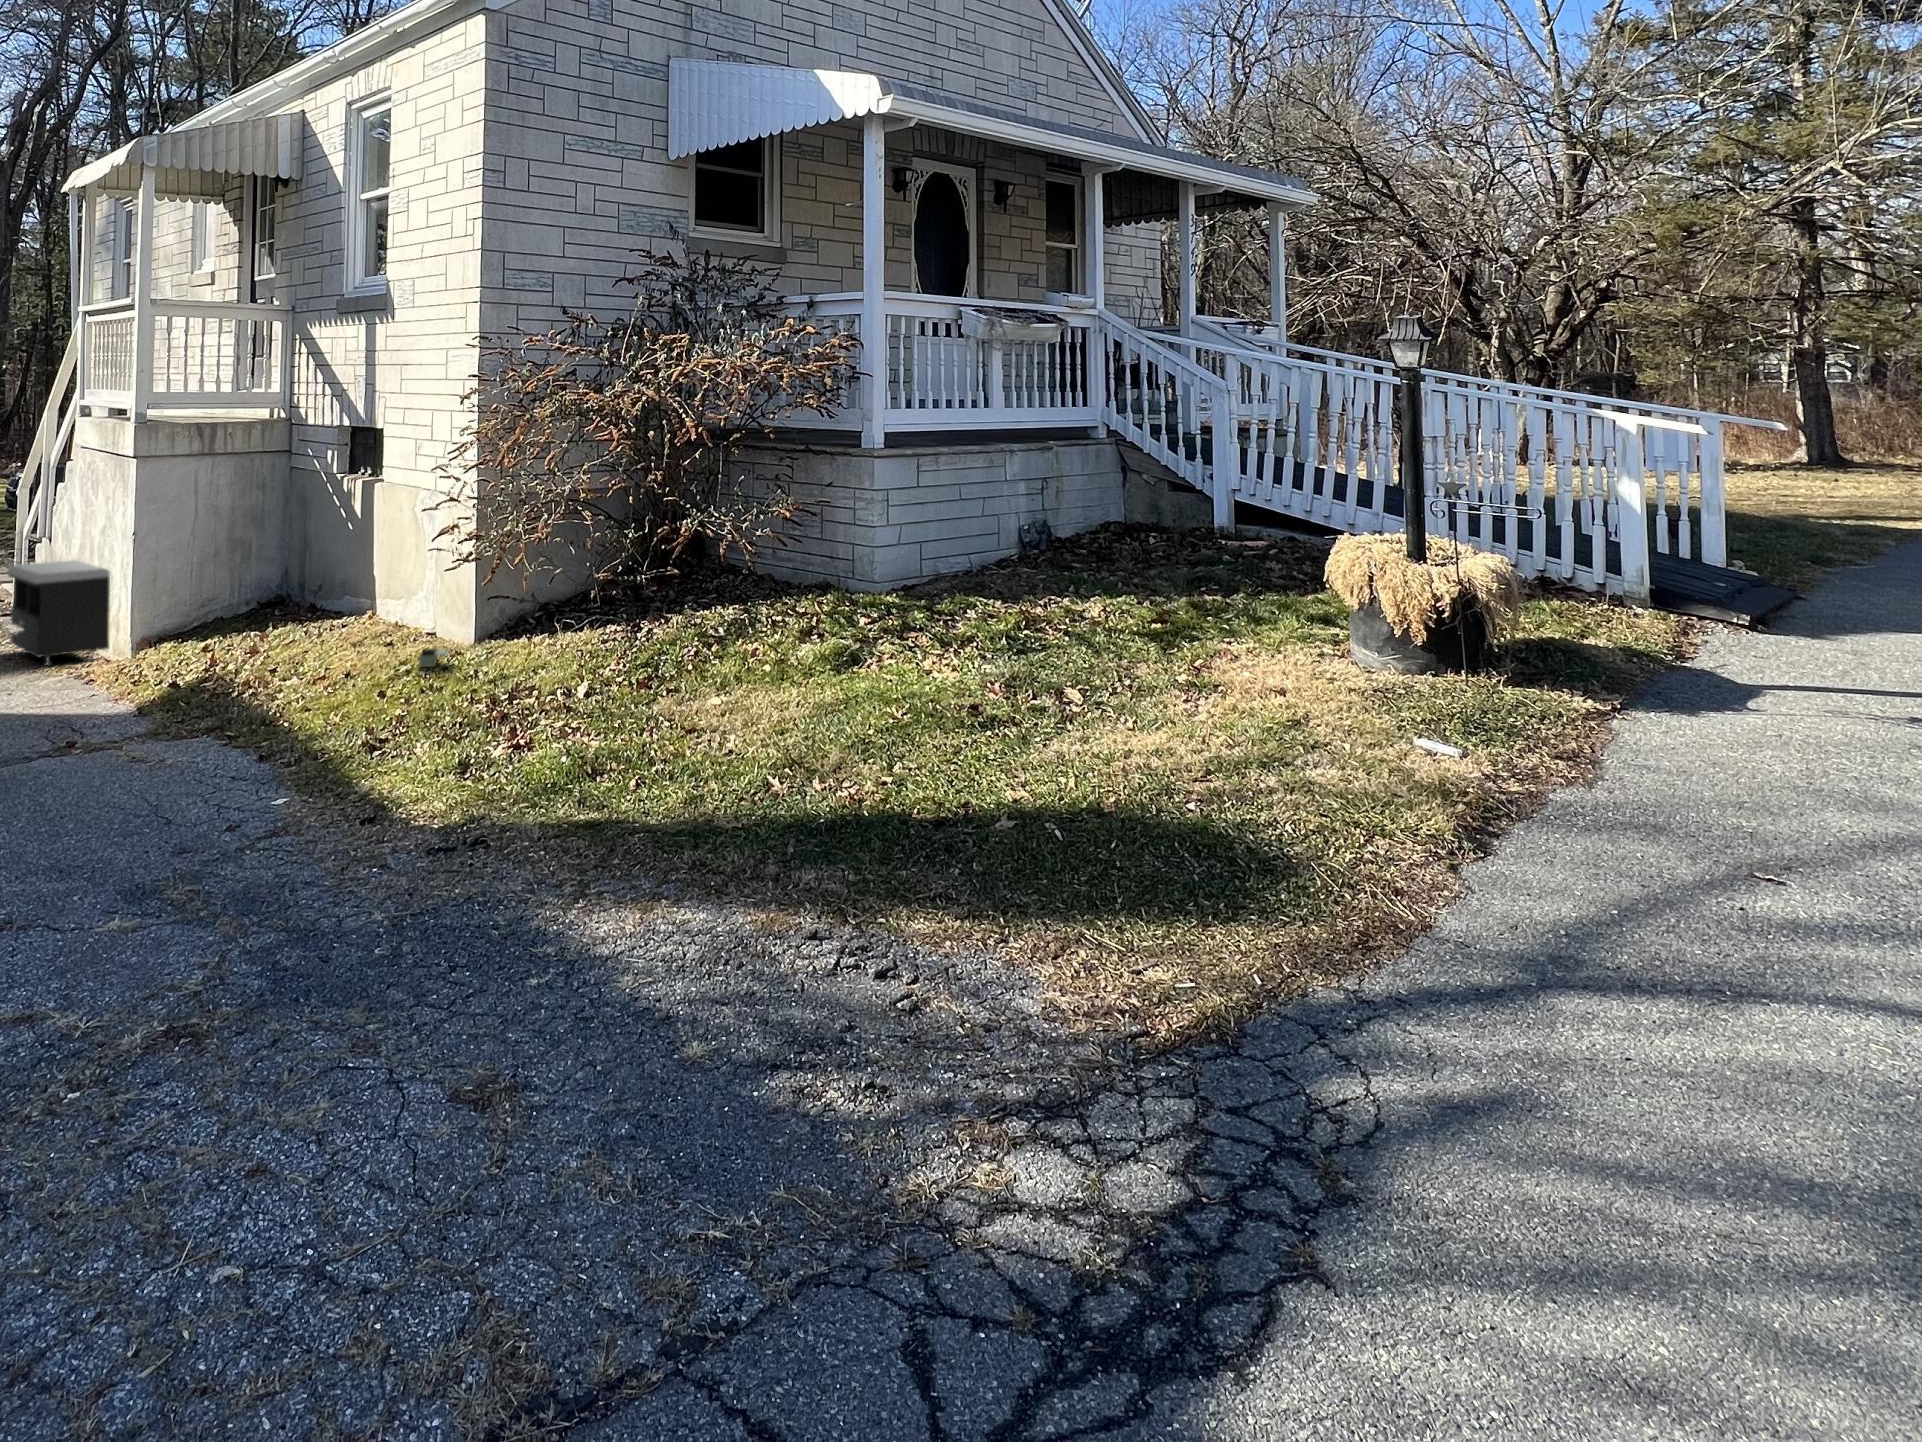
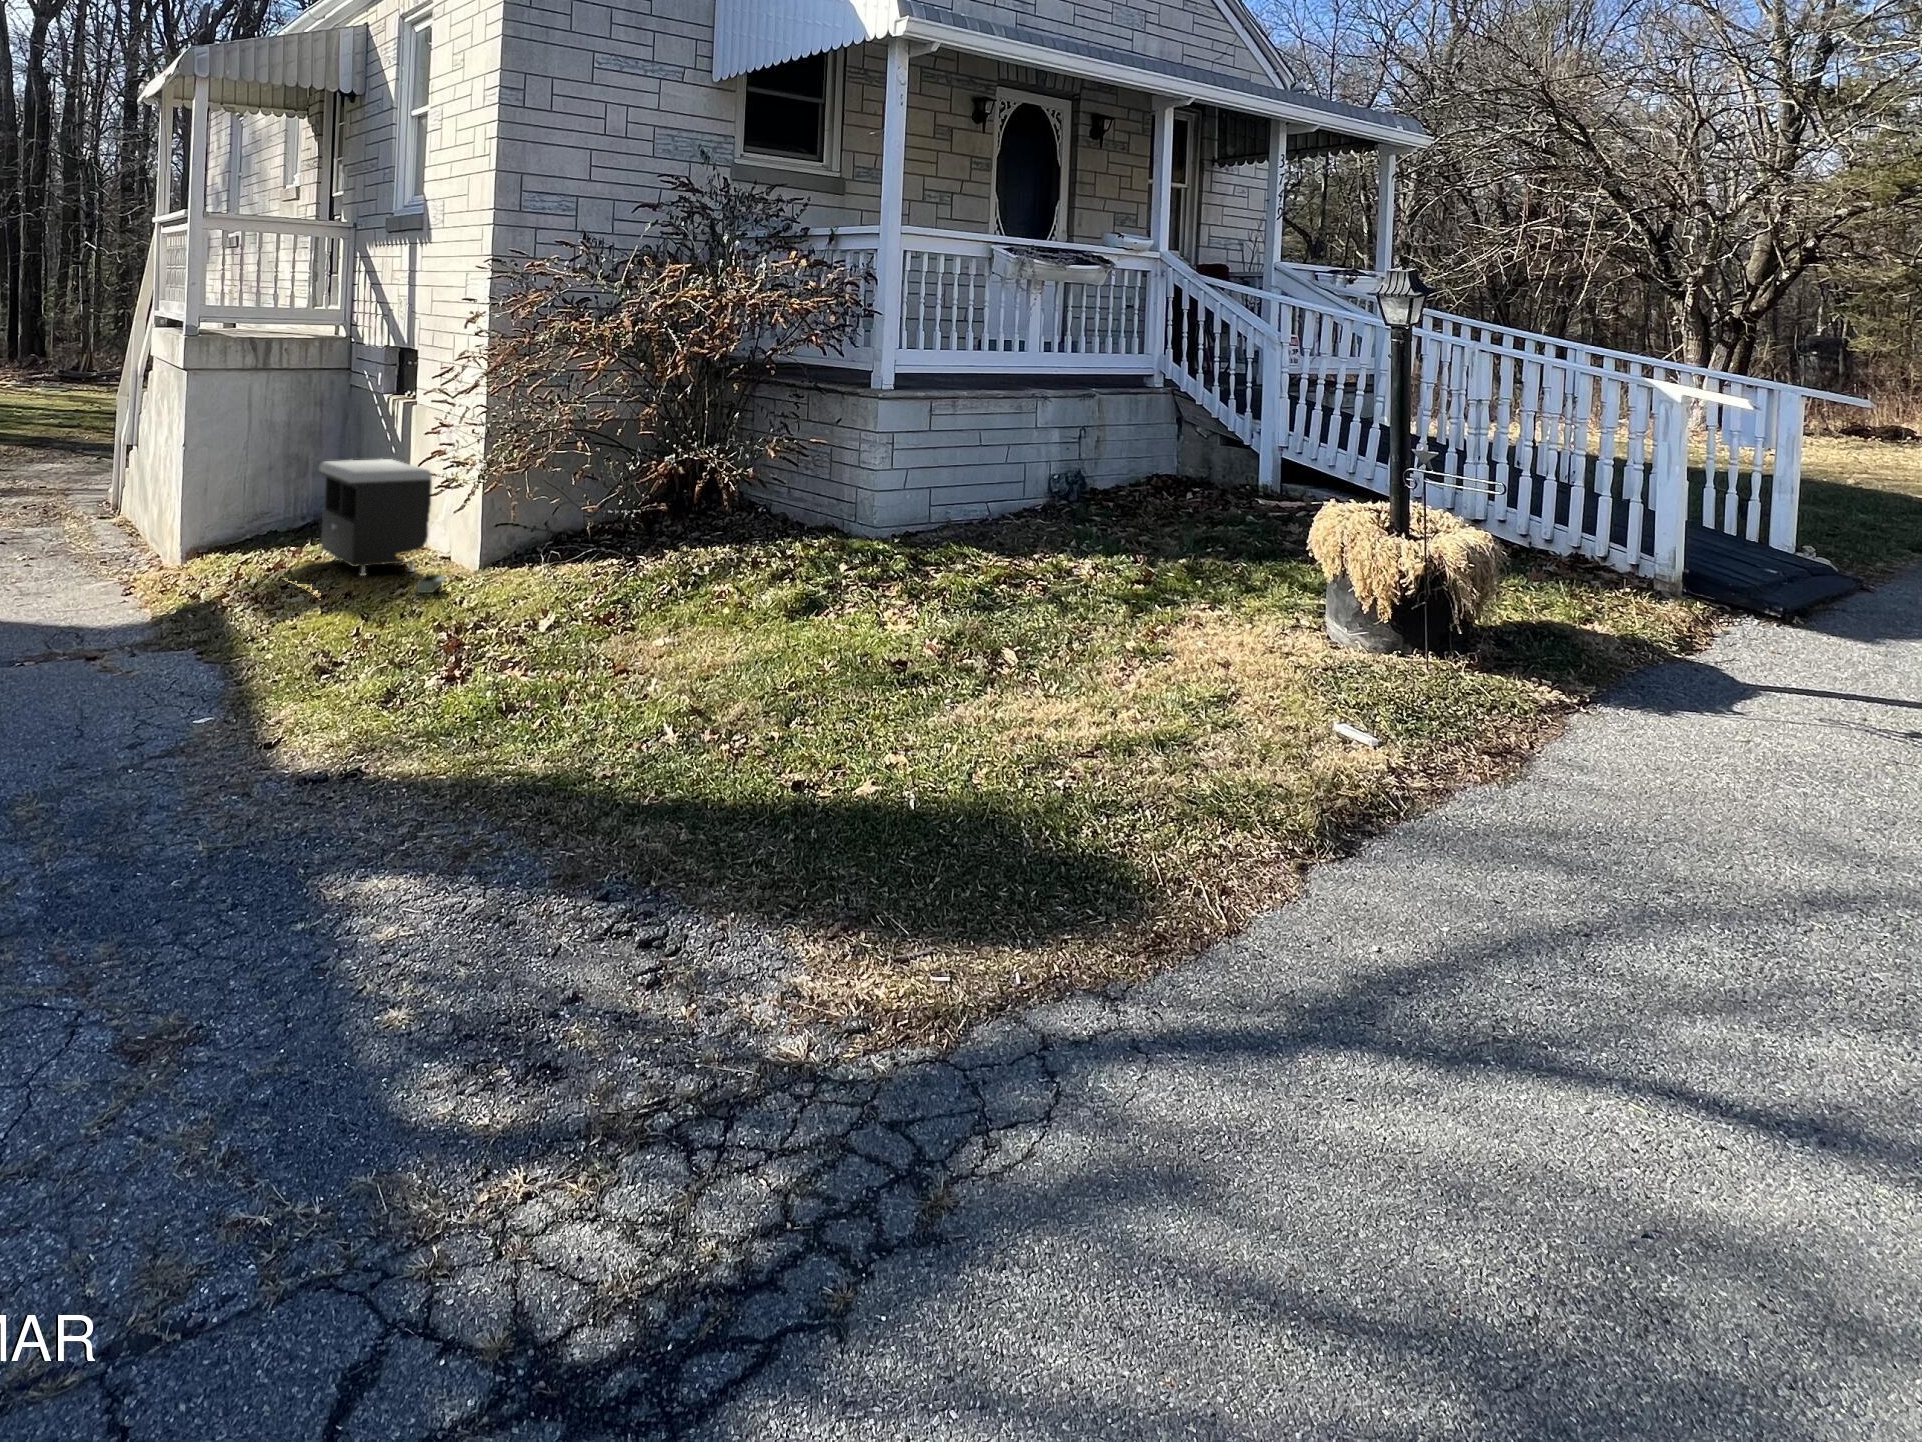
storage bench: present [8,560,110,664] -> present [319,459,432,576]

